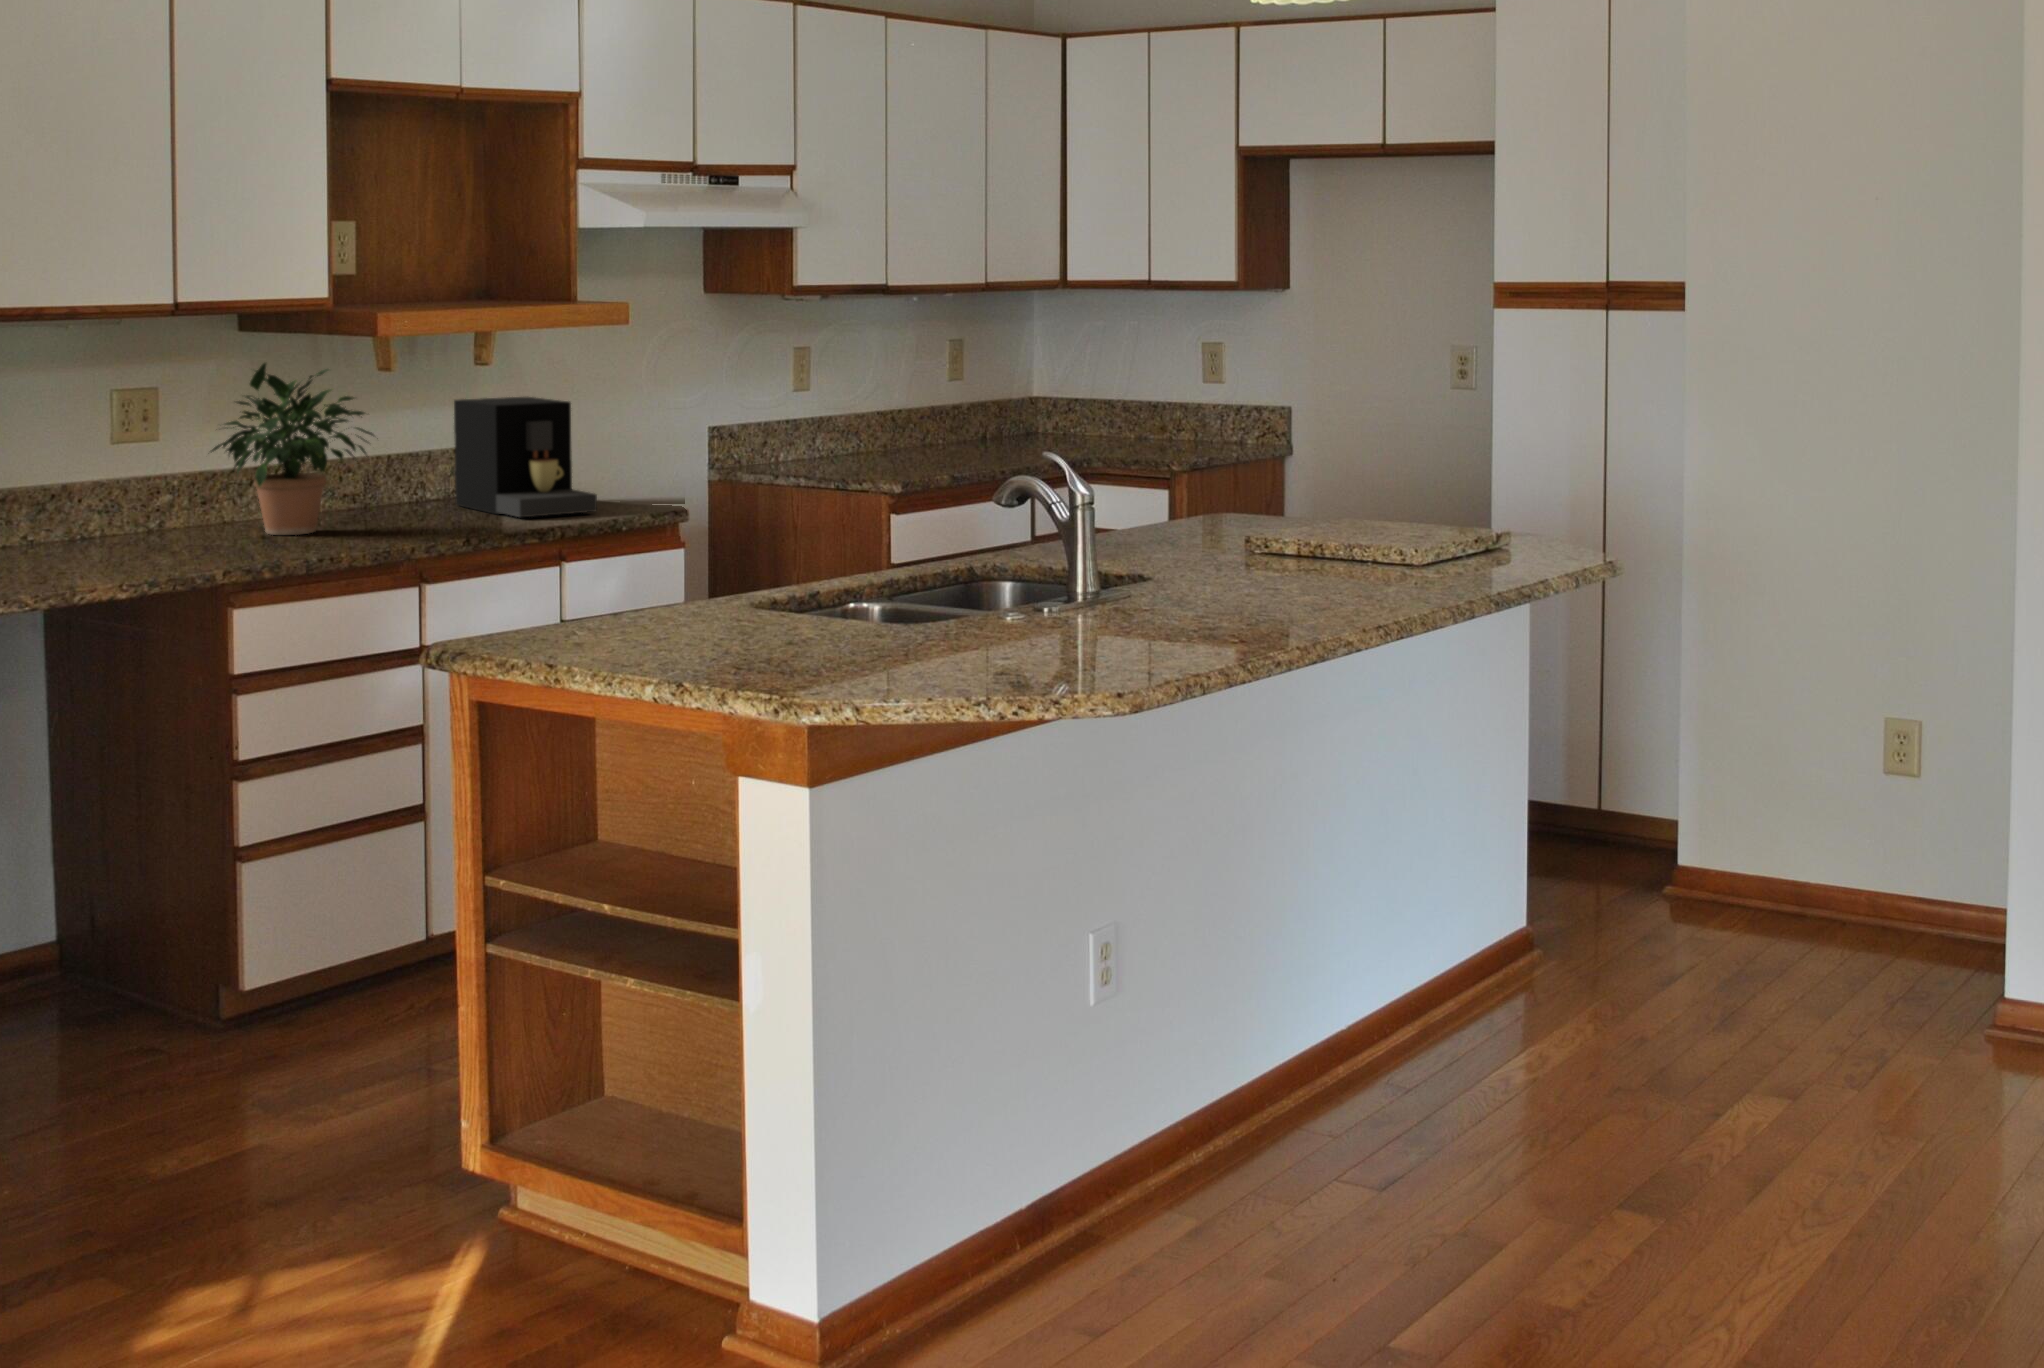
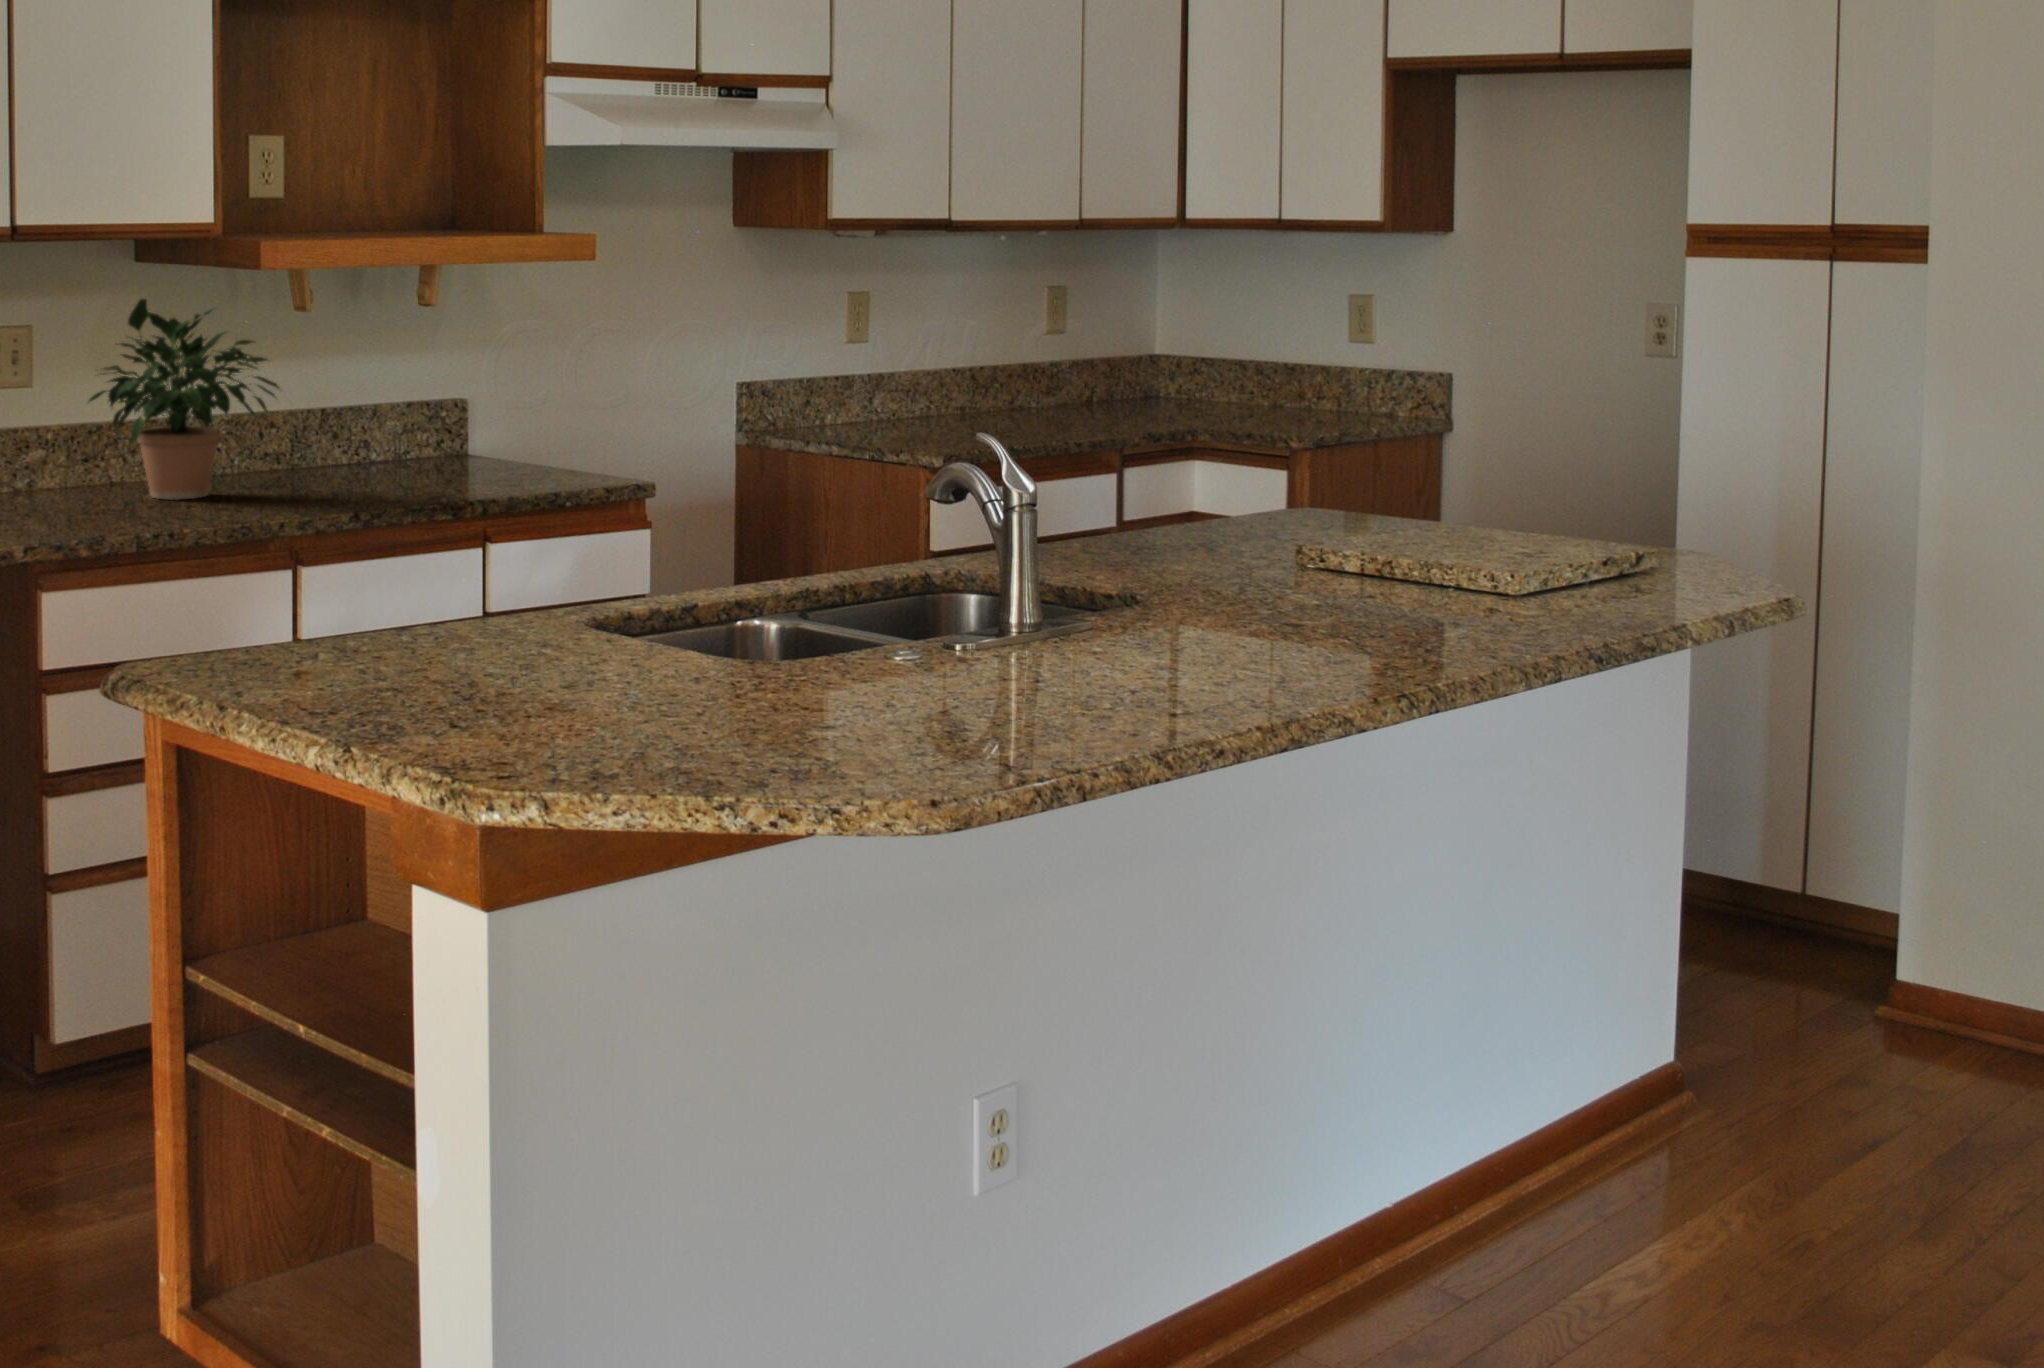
coffee maker: present [454,397,597,517] -> none [404,344,547,486]

